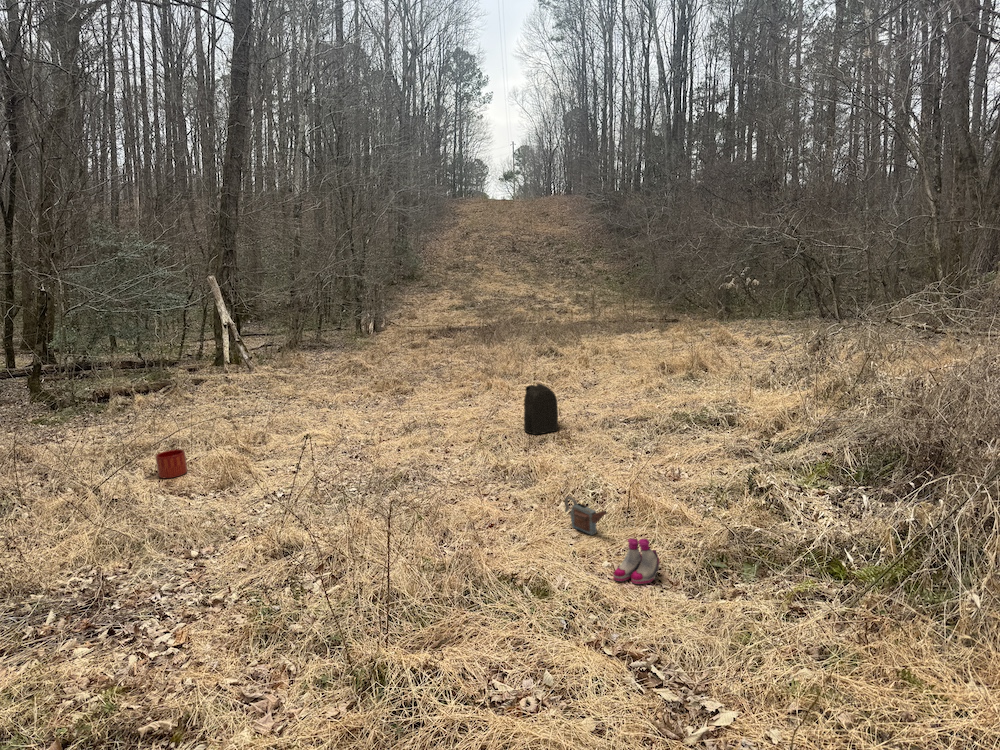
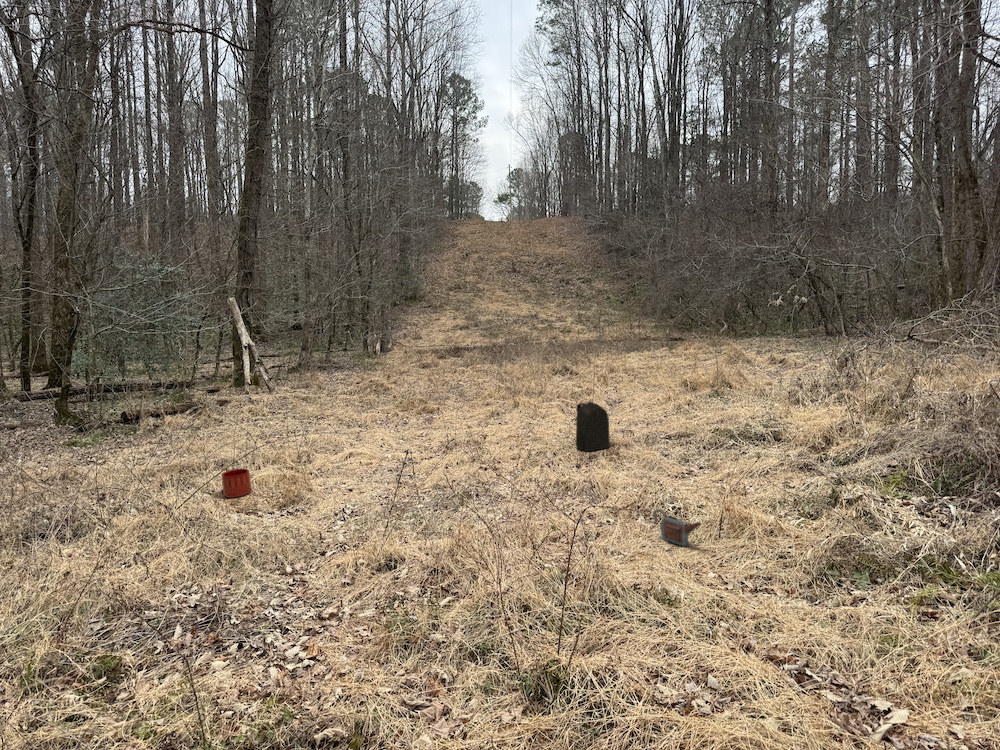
boots: present [614,538,660,584] -> none [722,547,766,591]

